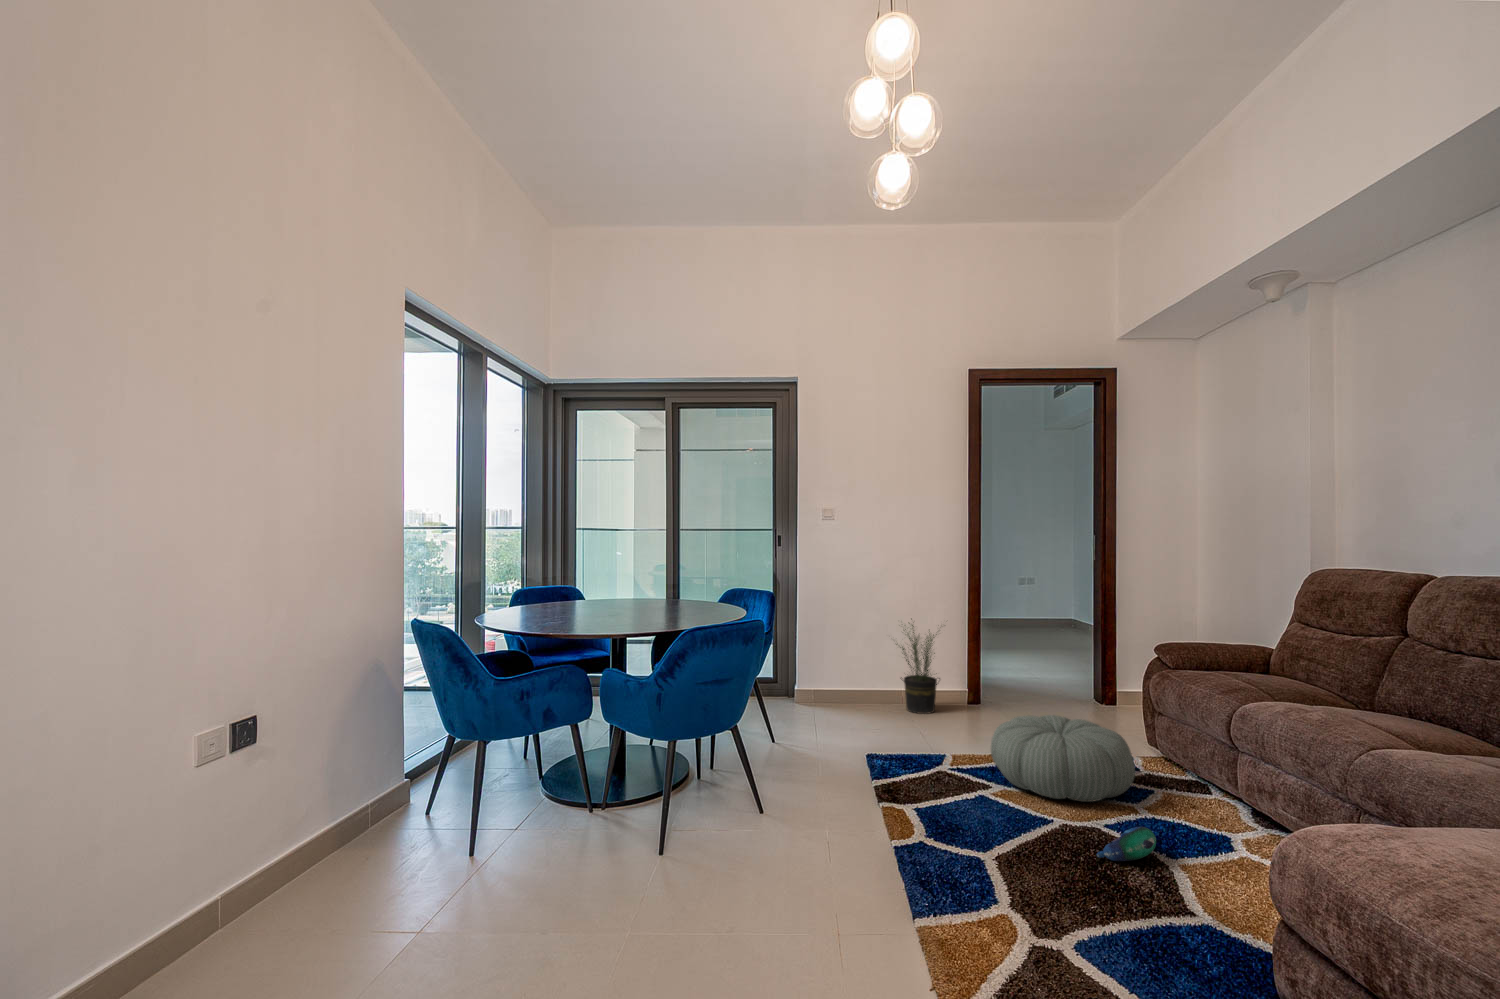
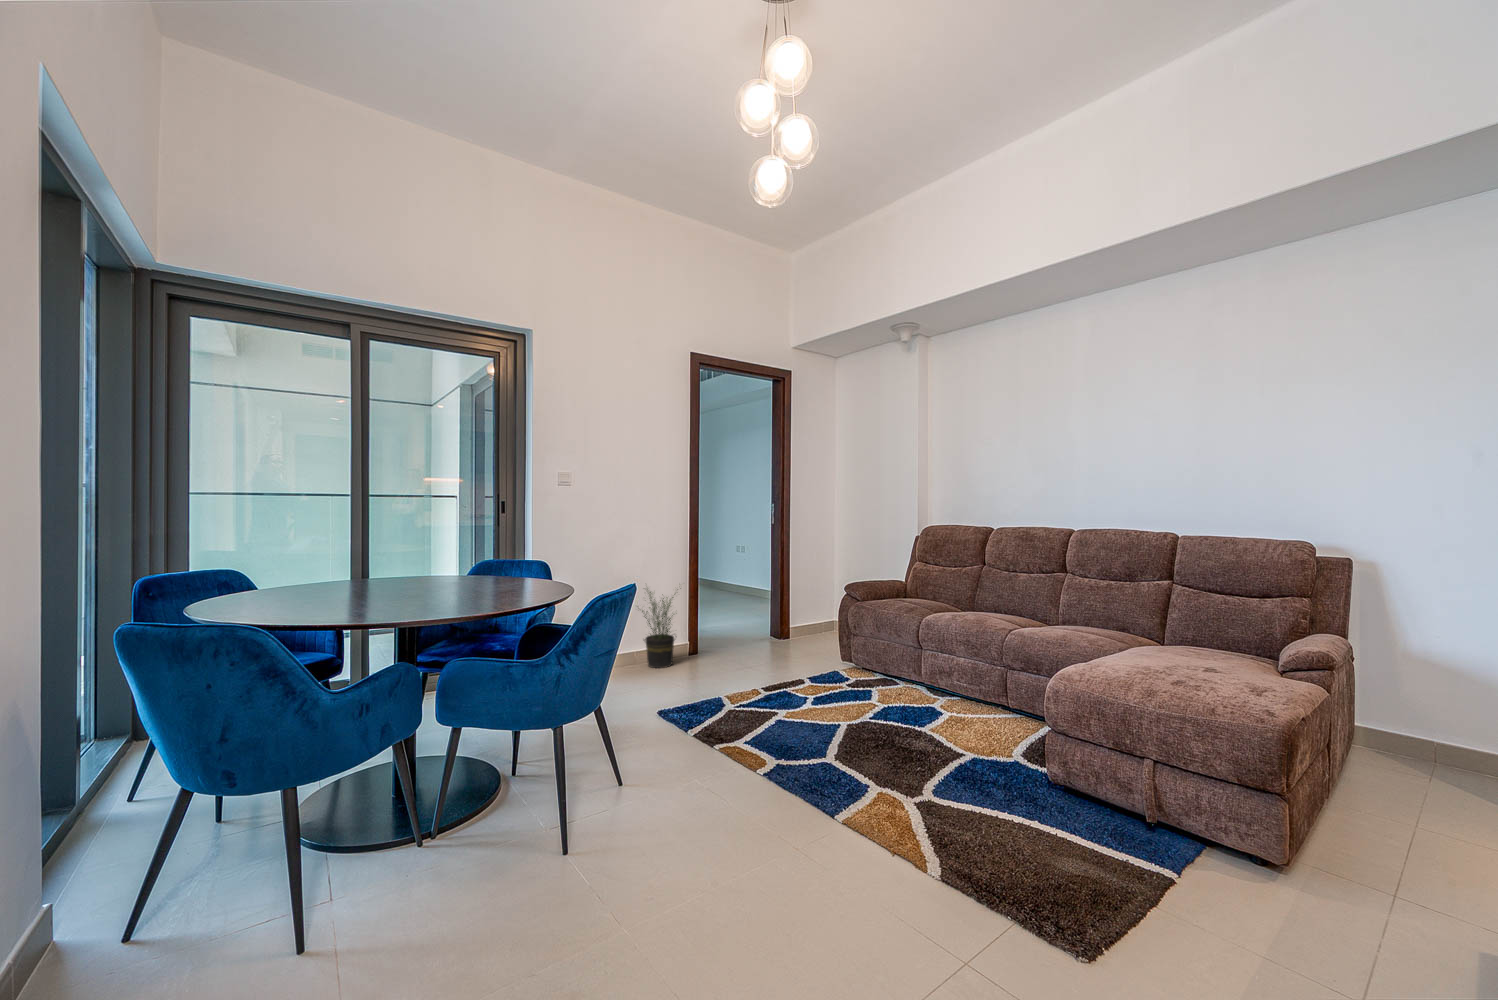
pouf: present [991,715,1135,802] -> none [767,648,867,710]
plush toy: present [1096,827,1156,862] -> none [886,712,918,740]

